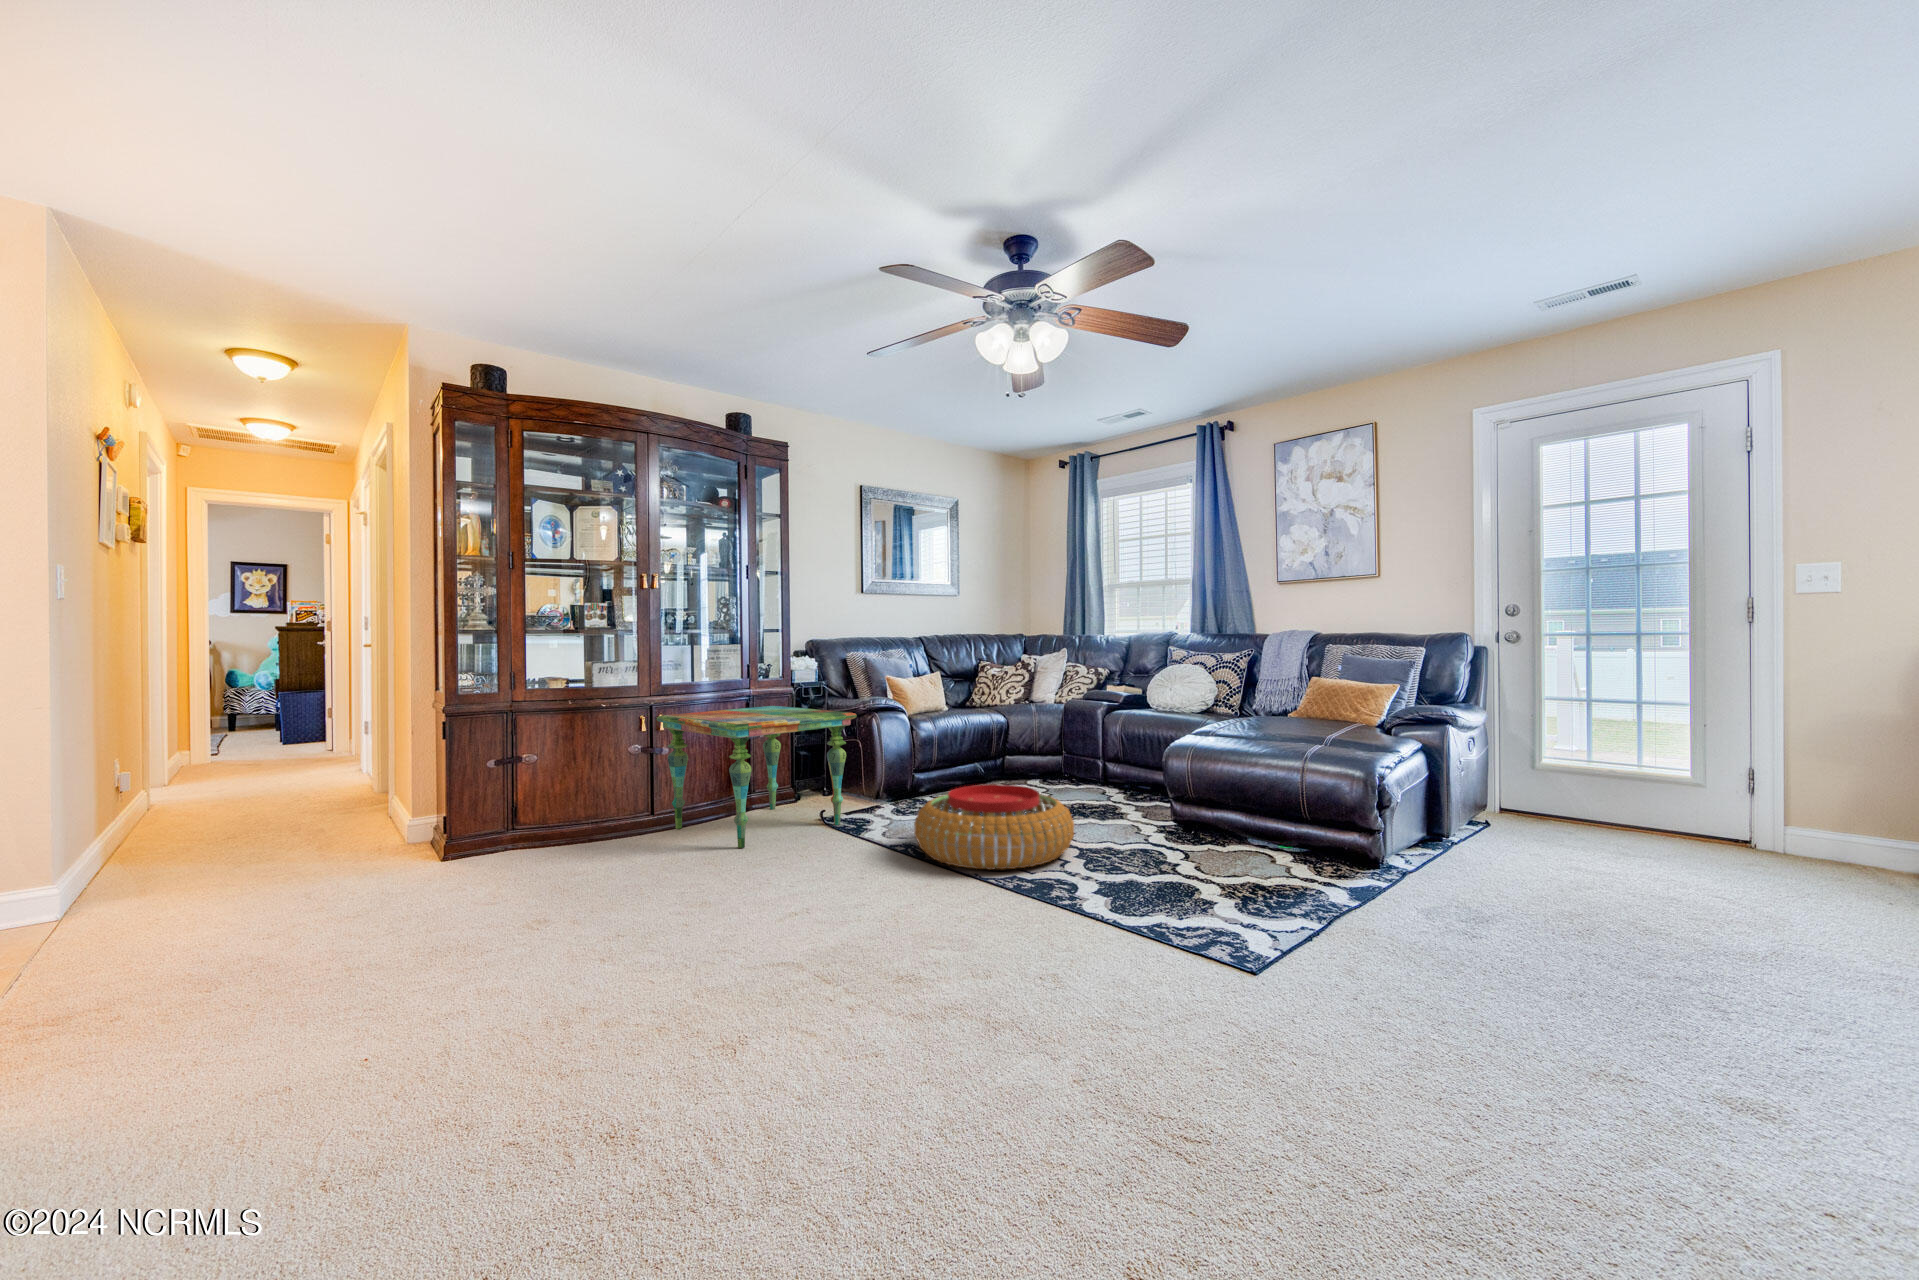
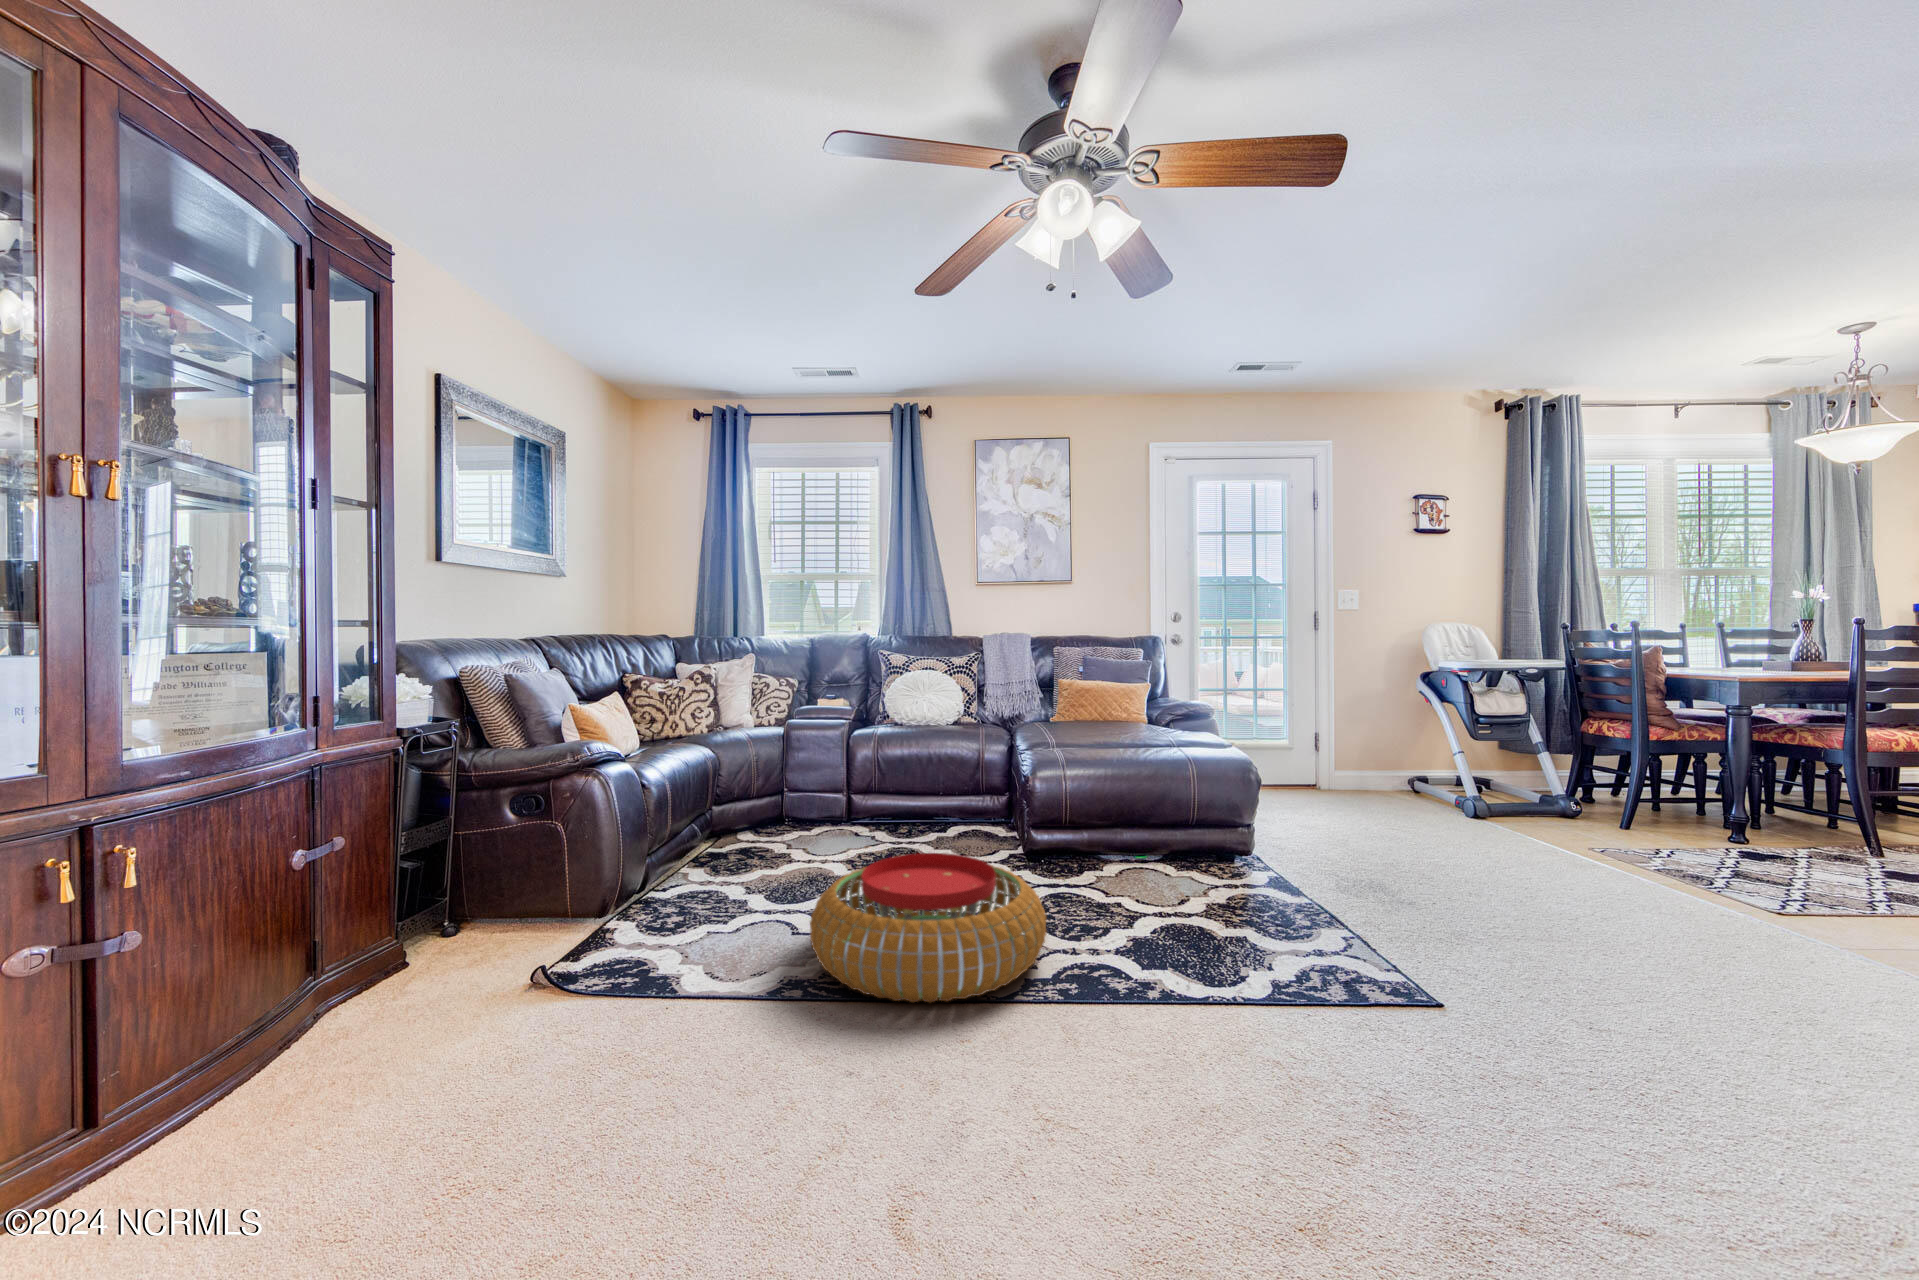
side table: present [657,706,857,848] -> none [124,777,634,1121]

